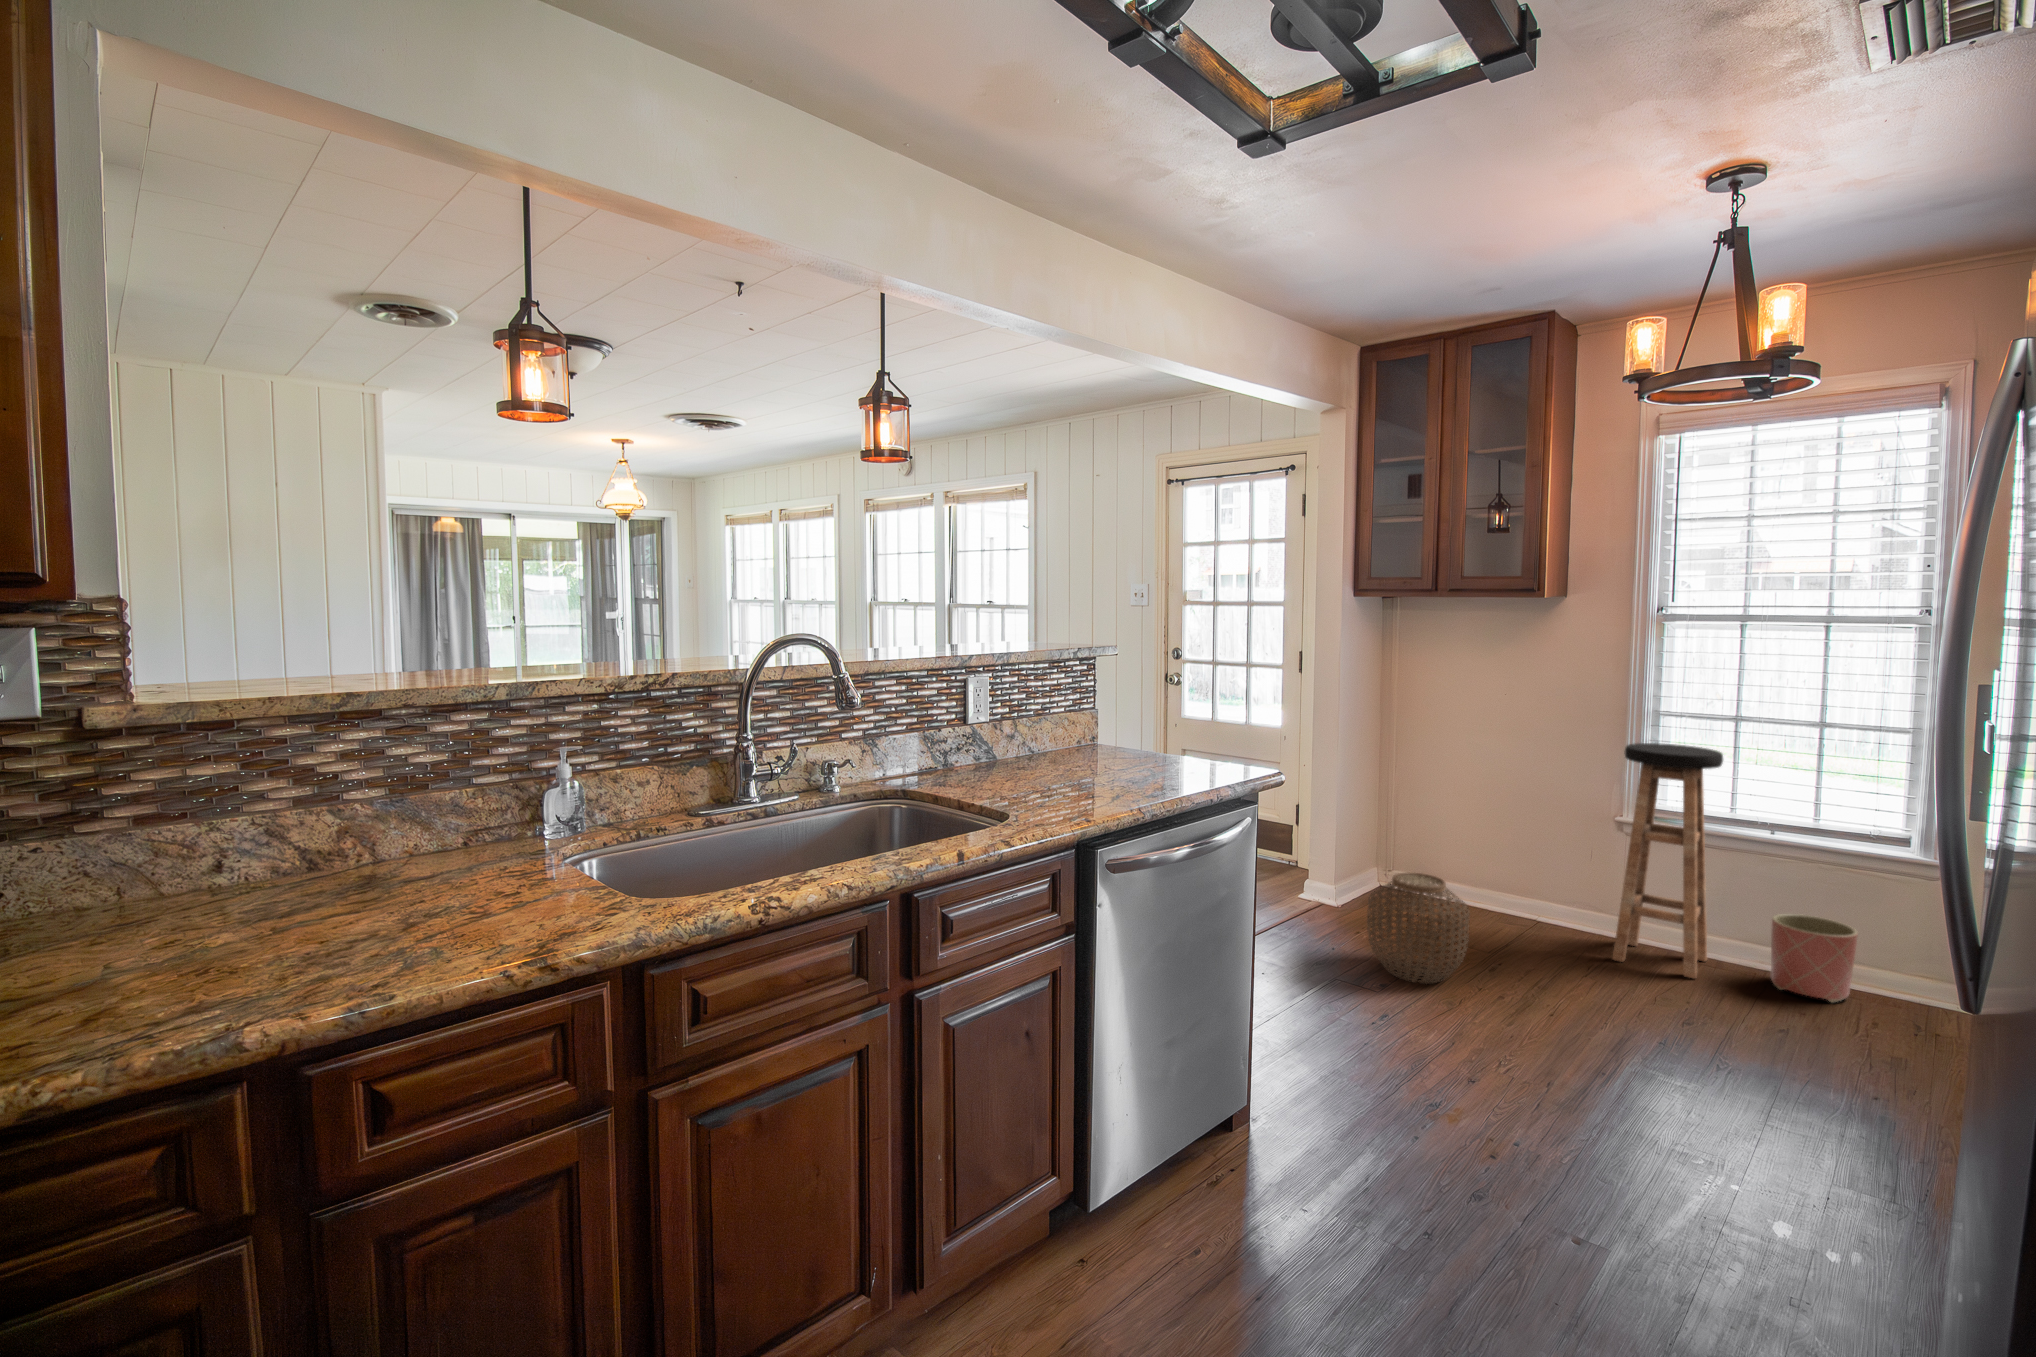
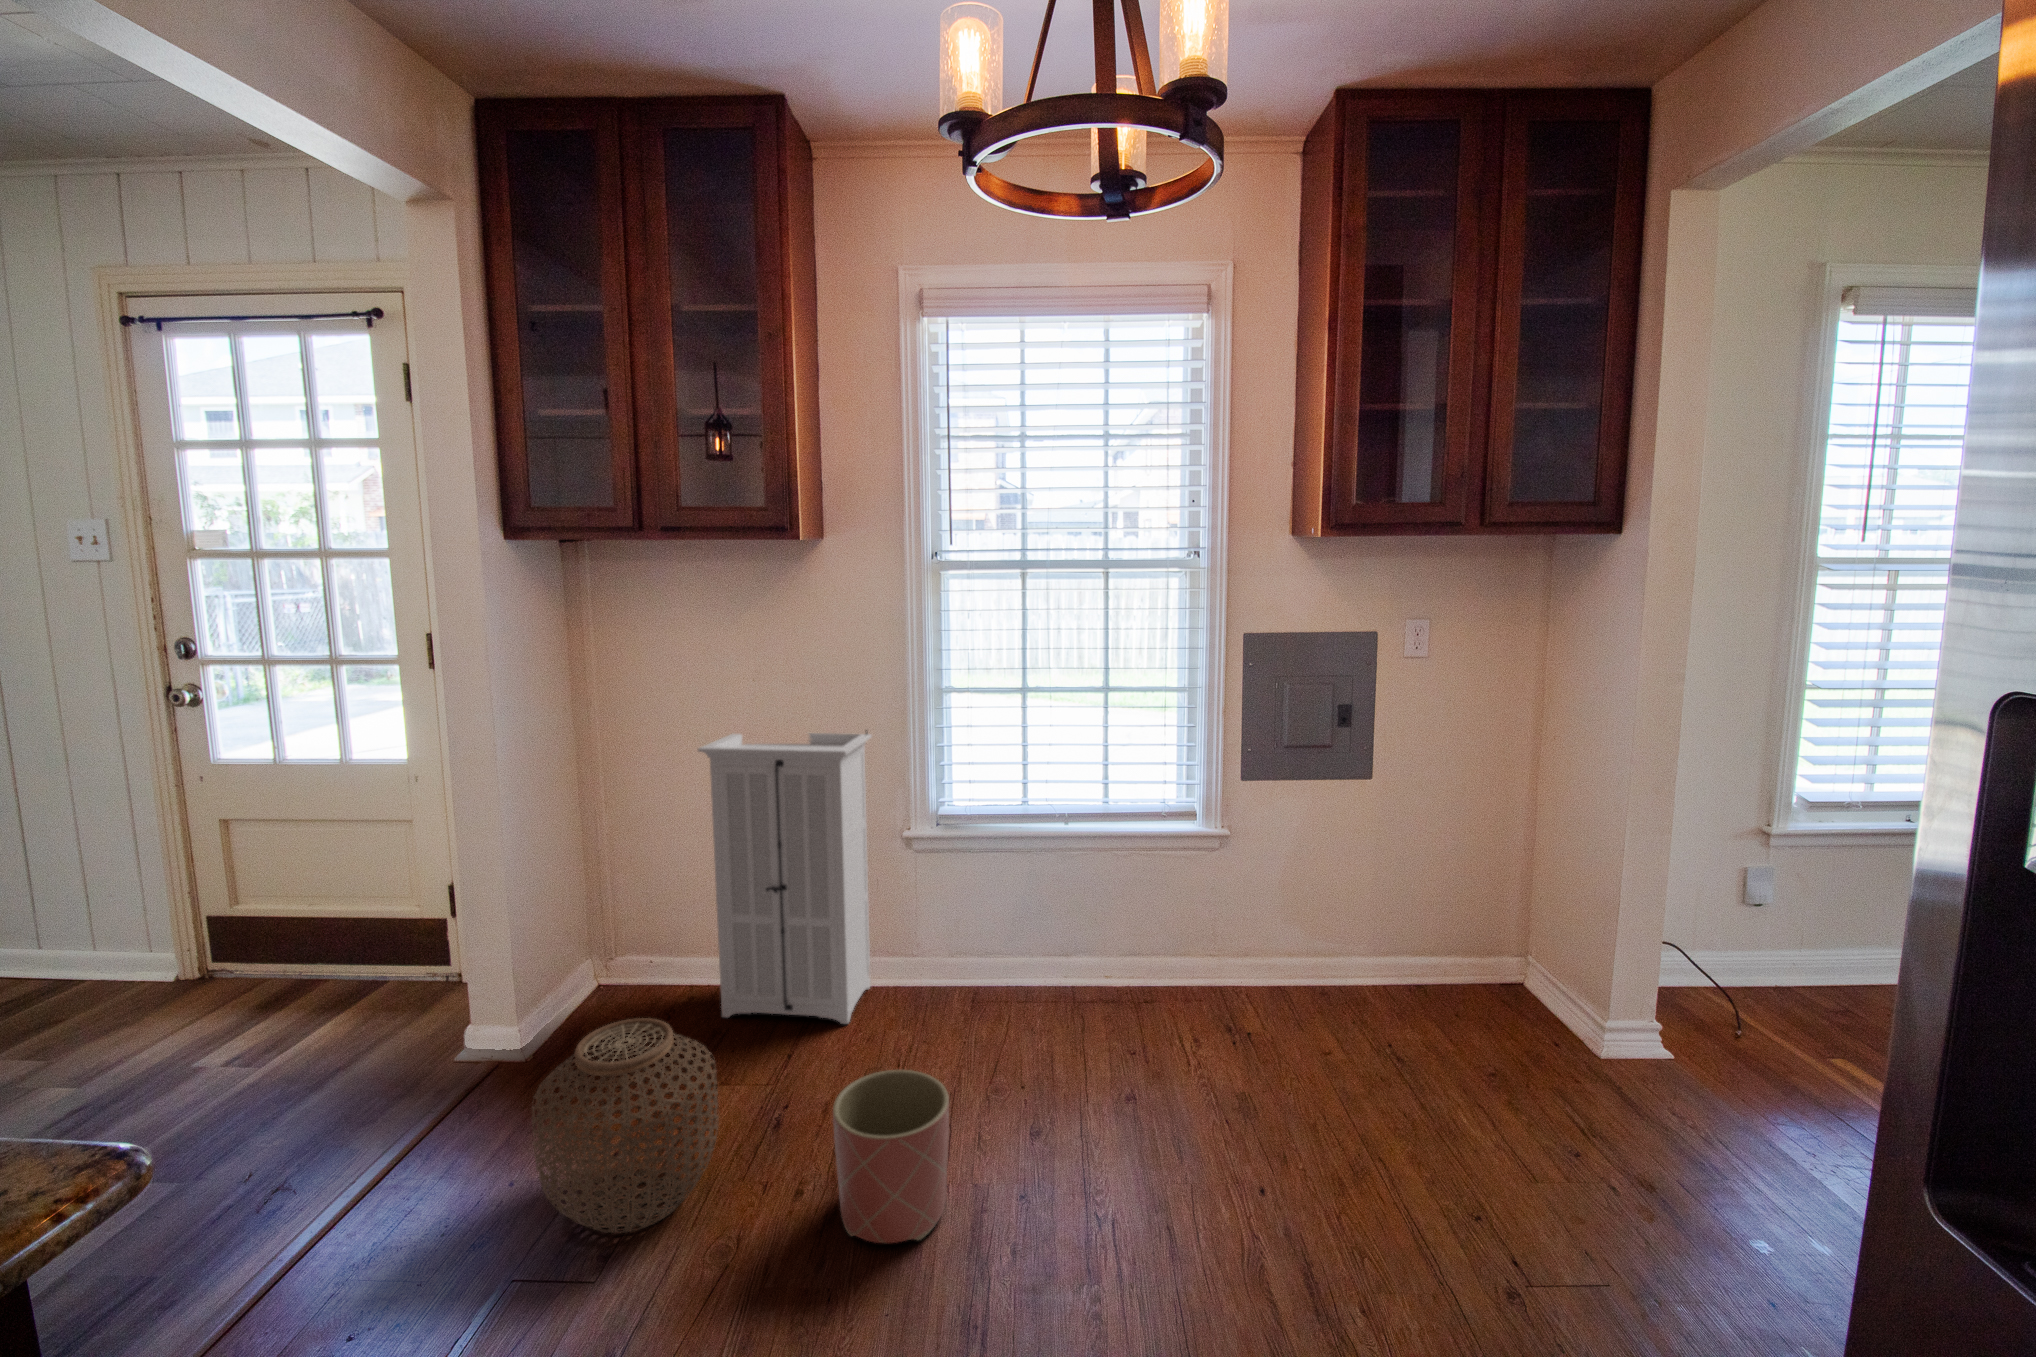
storage cabinet: none [1460,725,1592,941] -> present [698,730,872,1024]
bar stool: present [1612,743,1723,979] -> none [912,731,1020,1037]
planter: present [1771,914,1858,1002] -> present [833,1070,949,1243]

